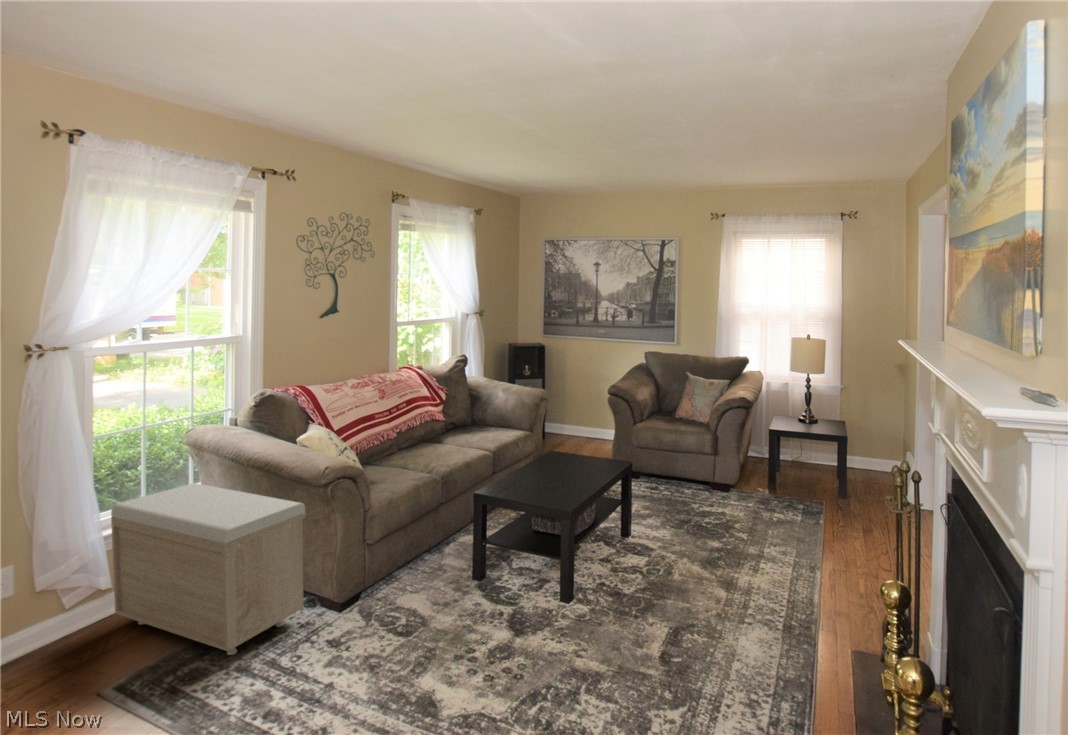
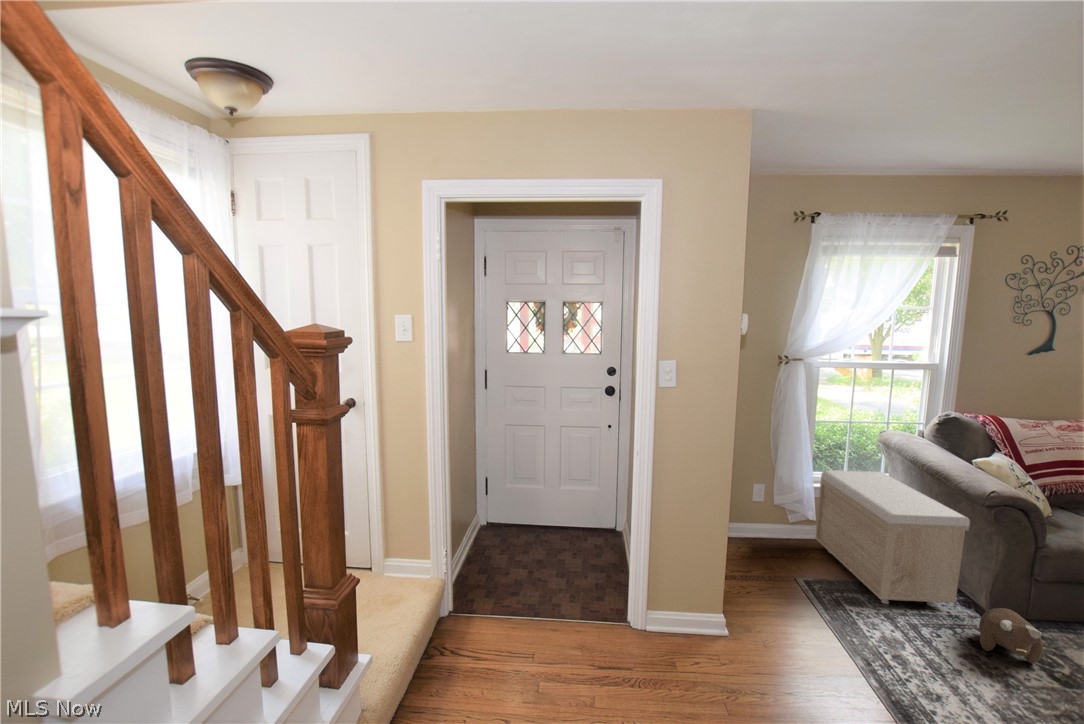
plush toy: none [332,587,387,644] -> present [979,608,1043,663]

